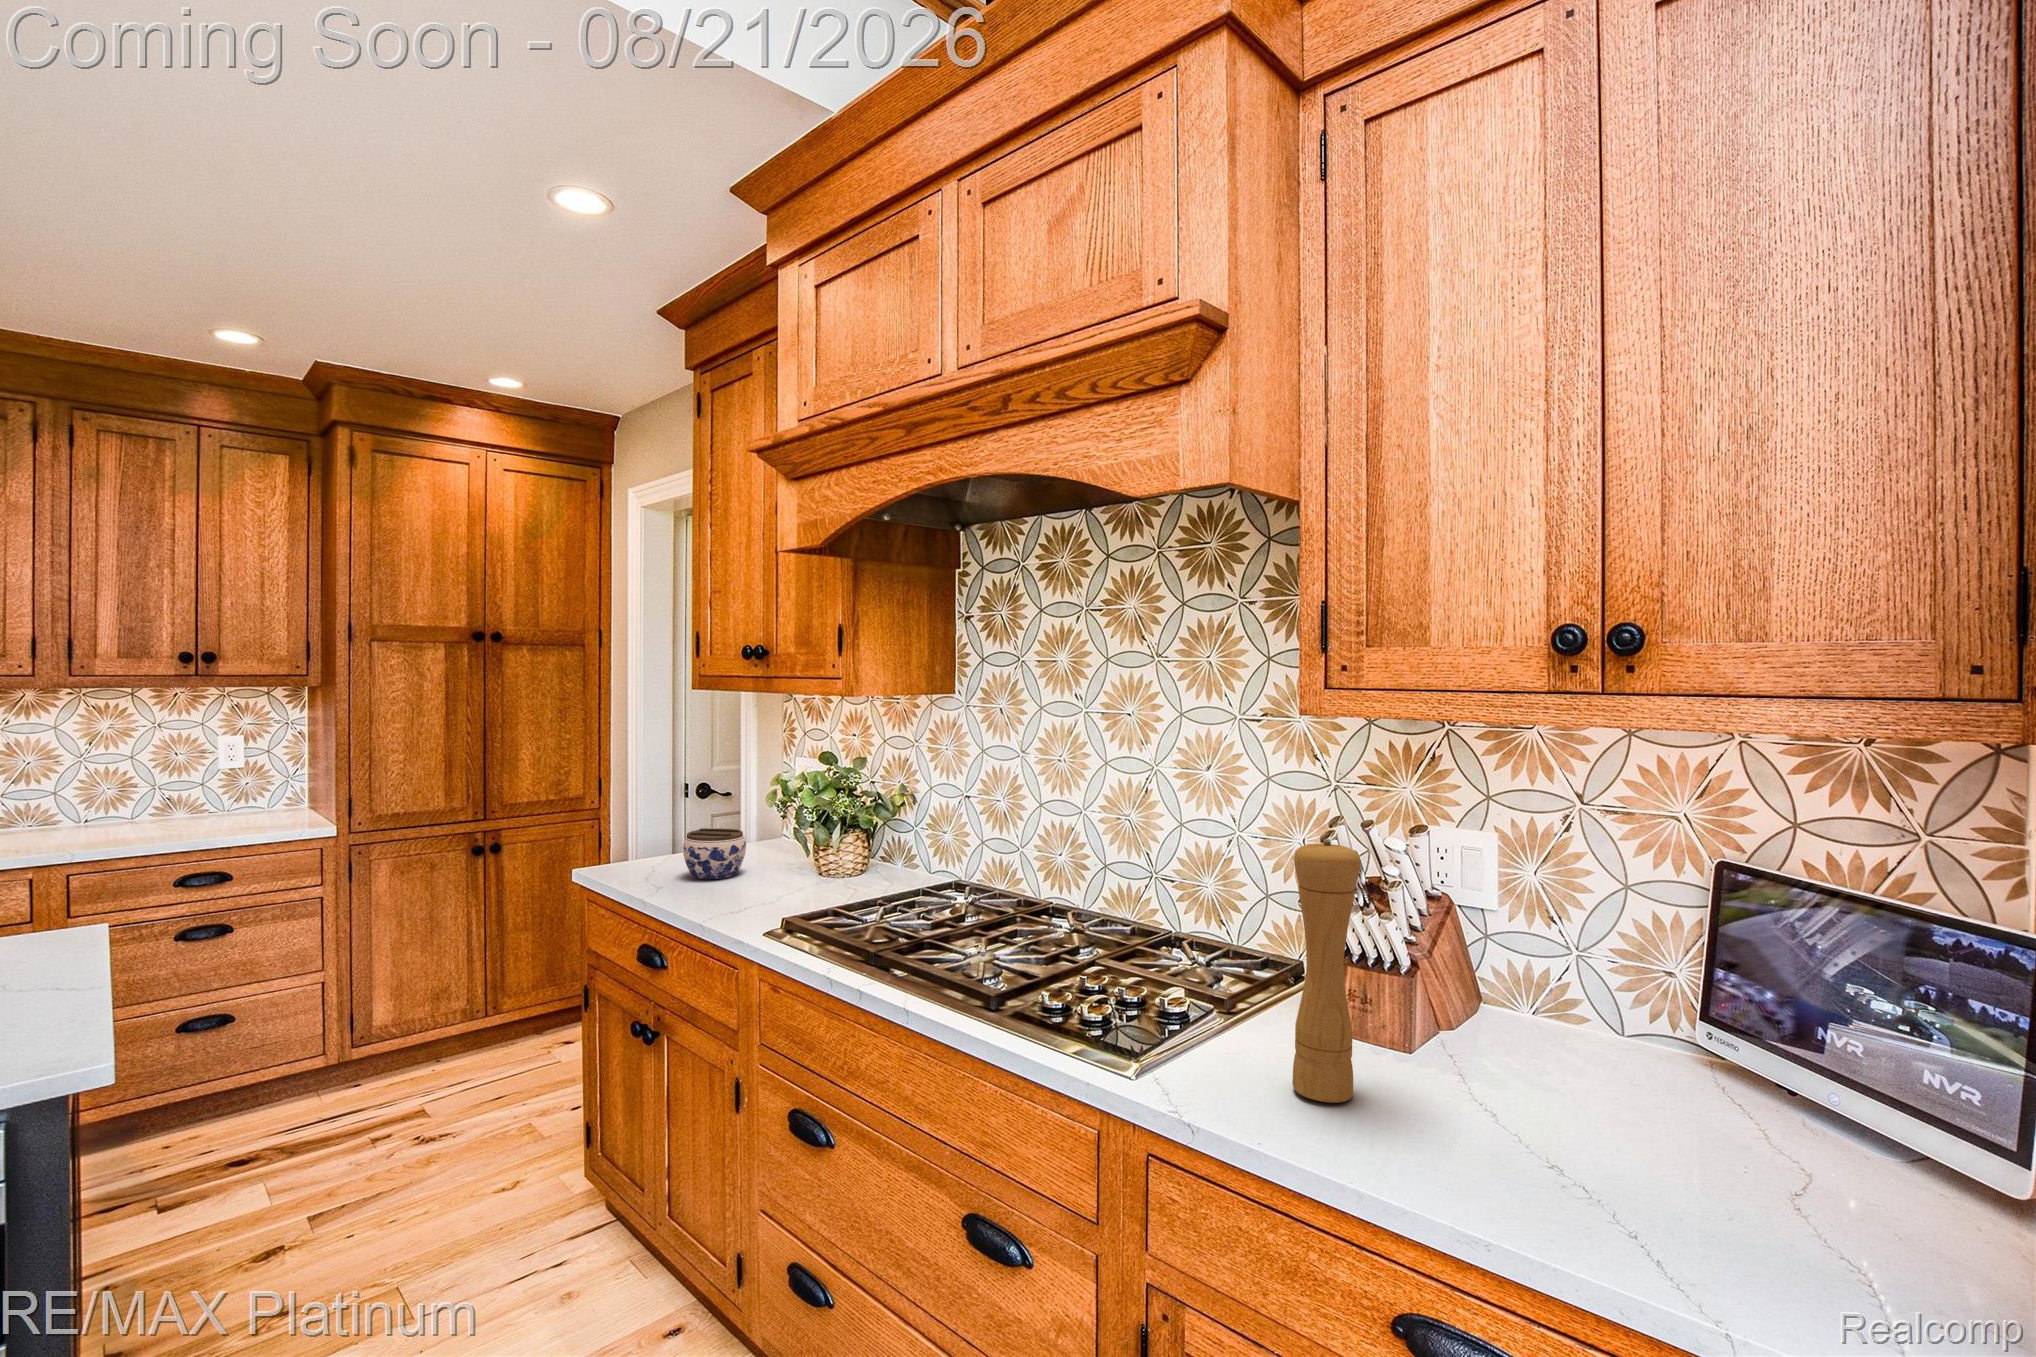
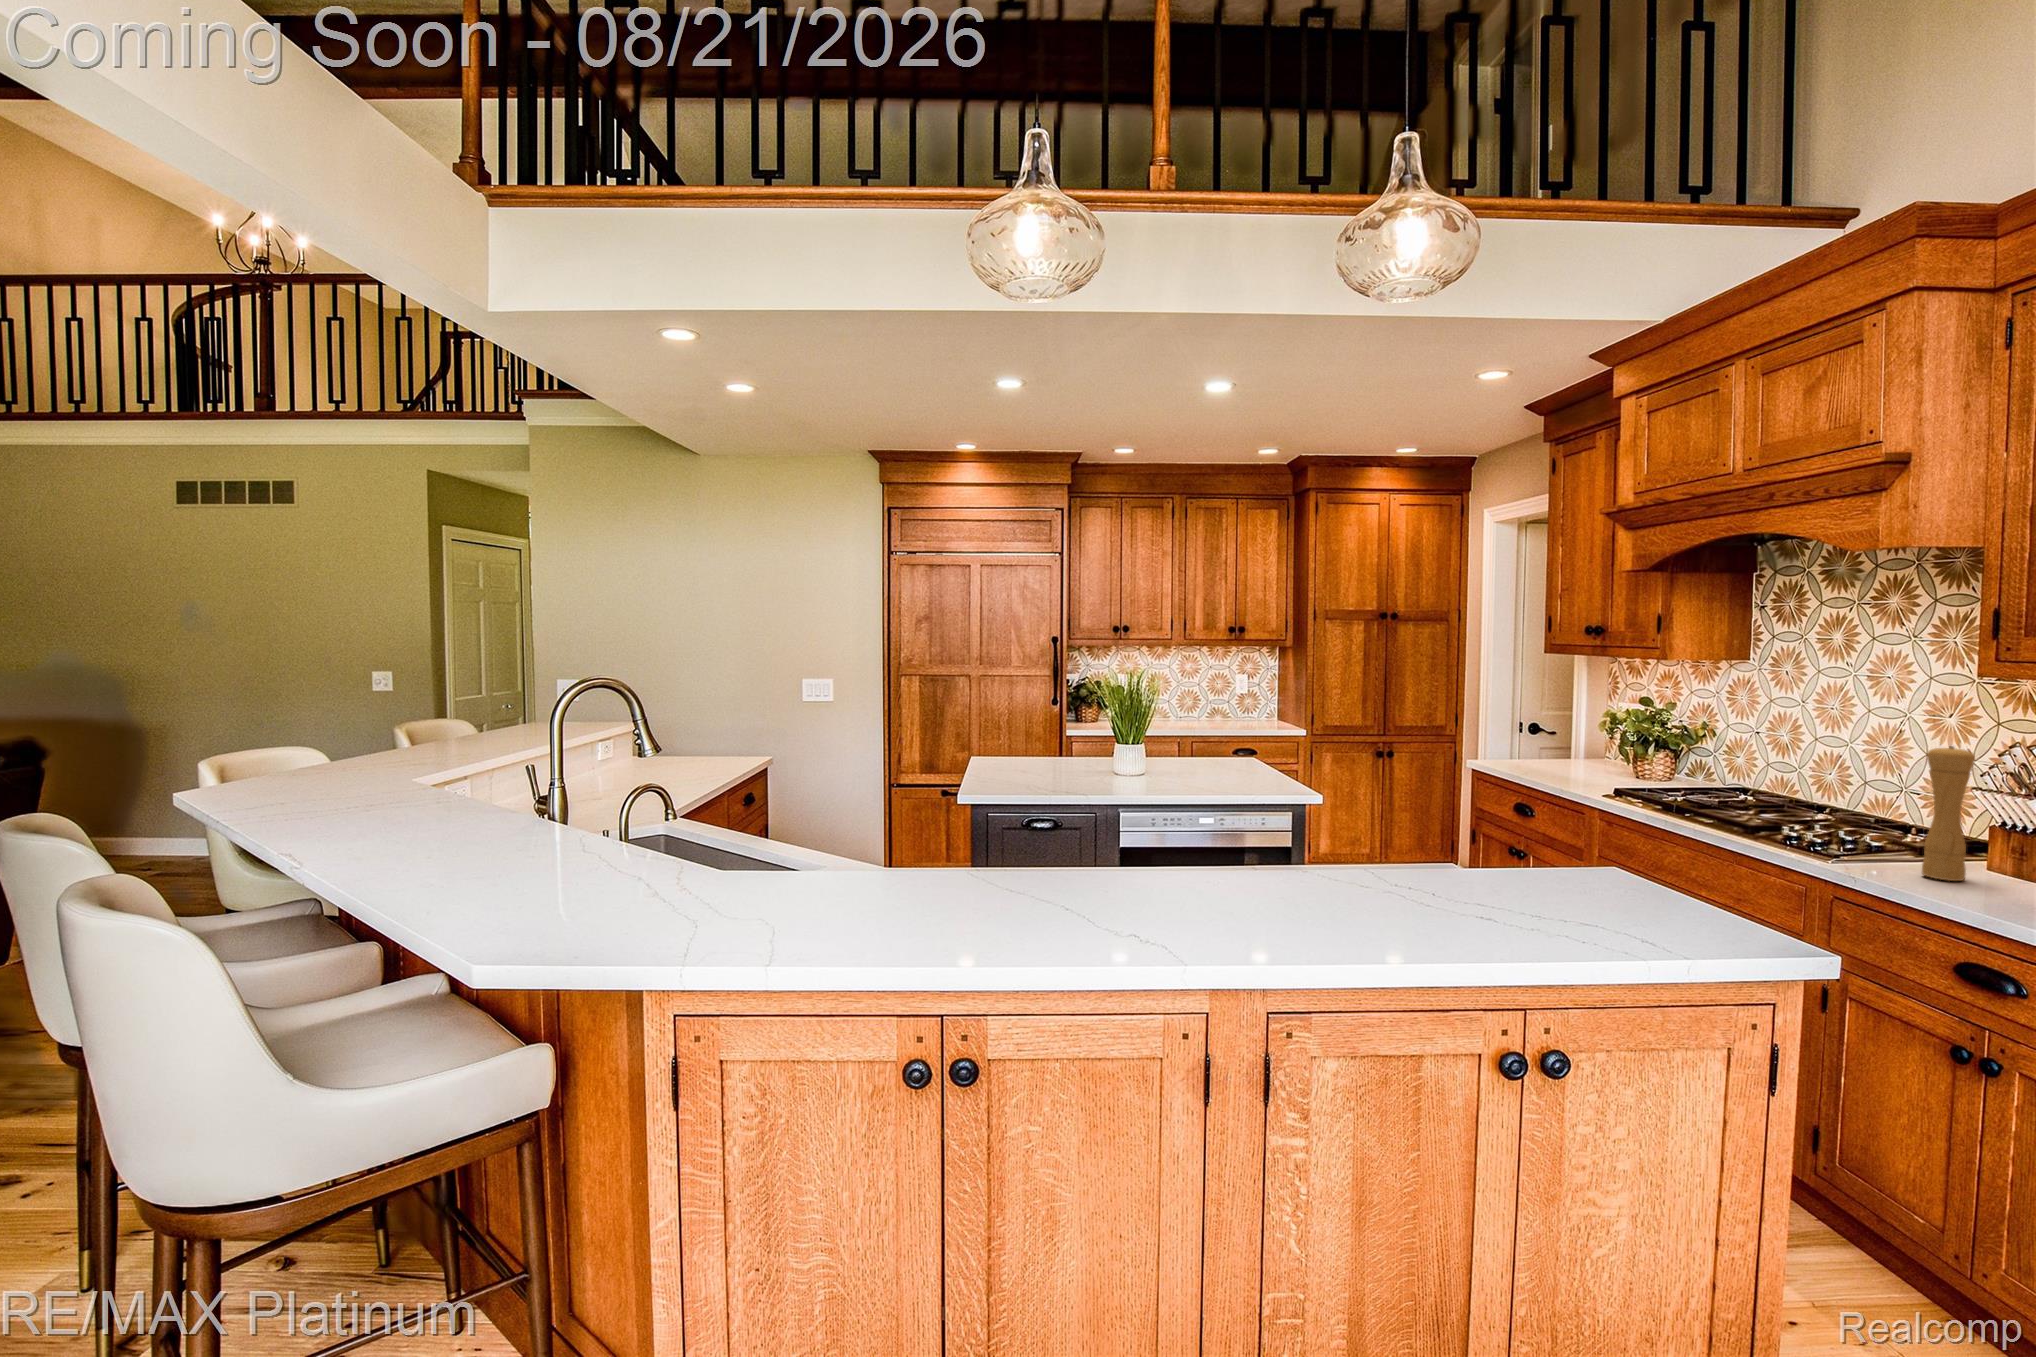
jar: present [683,828,746,879] -> none [1537,741,1579,772]

